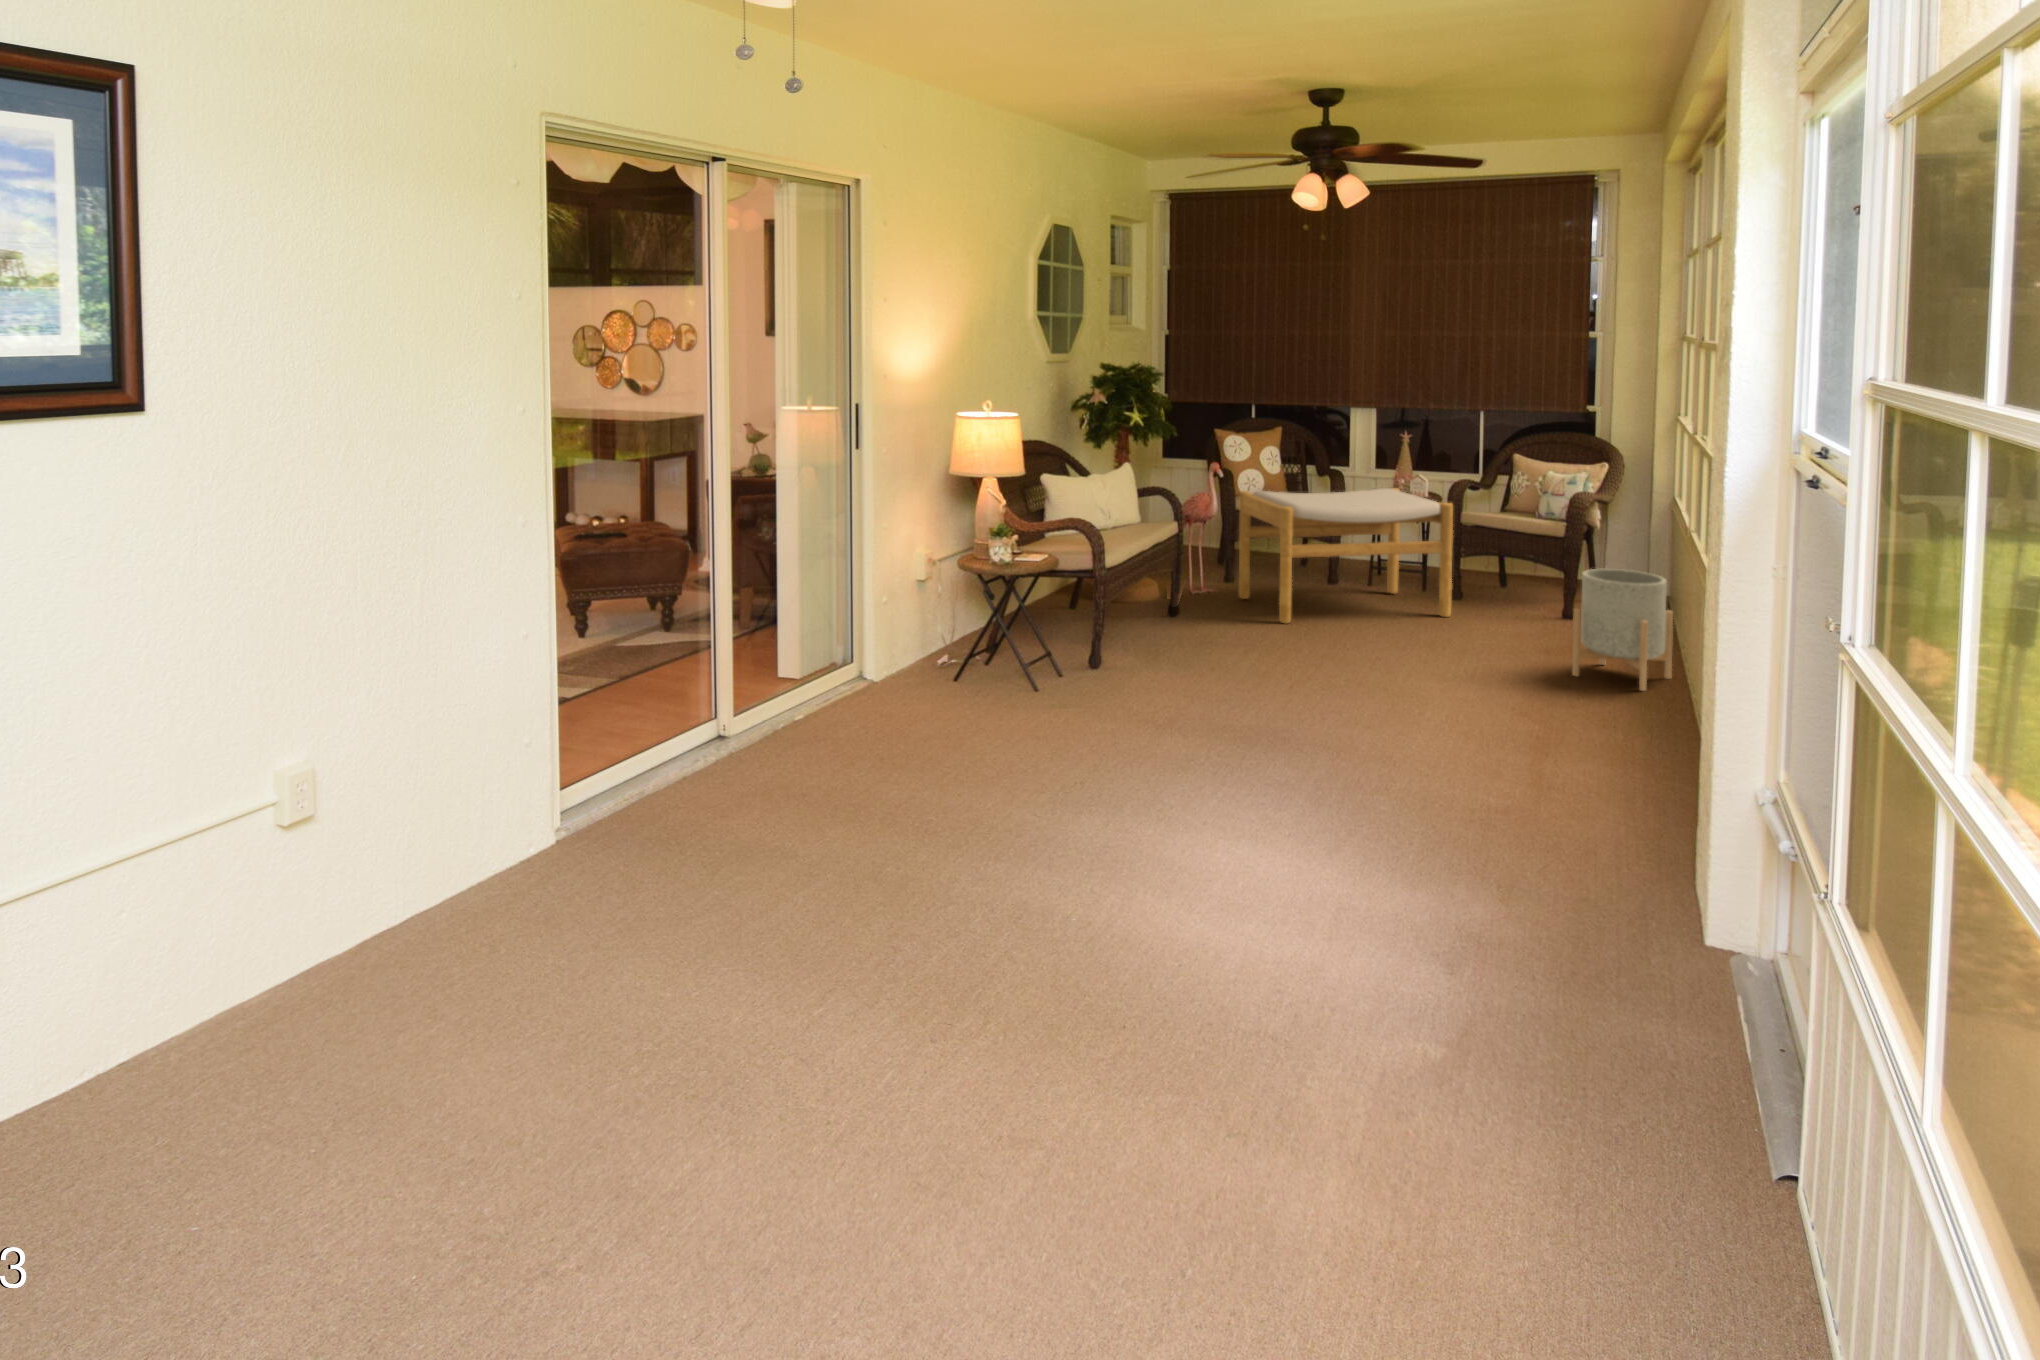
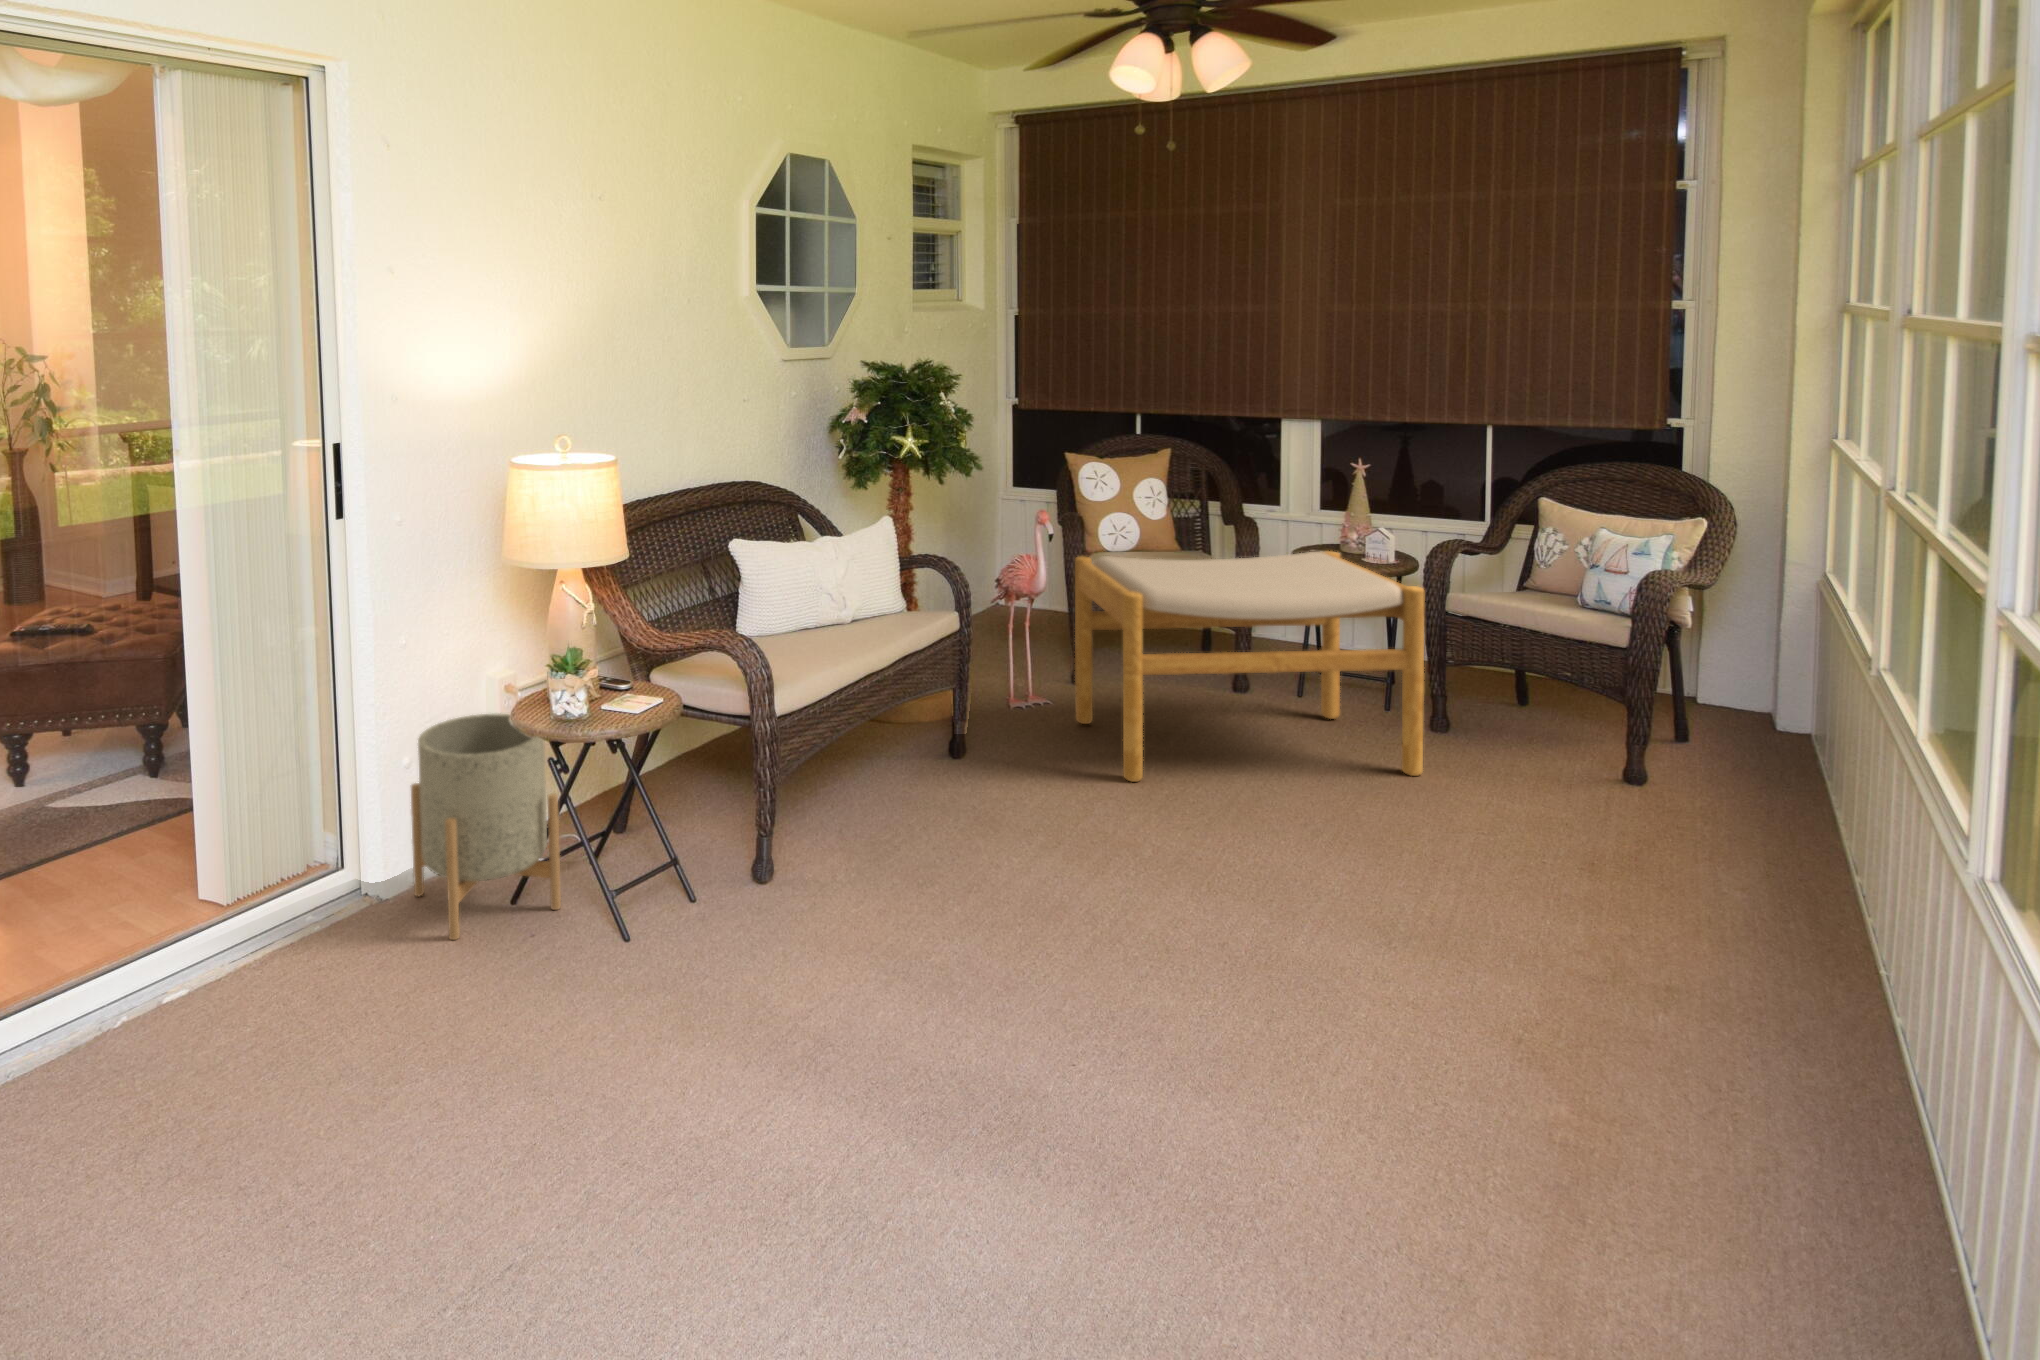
planter: present [1572,569,1673,691] -> present [411,714,561,940]

